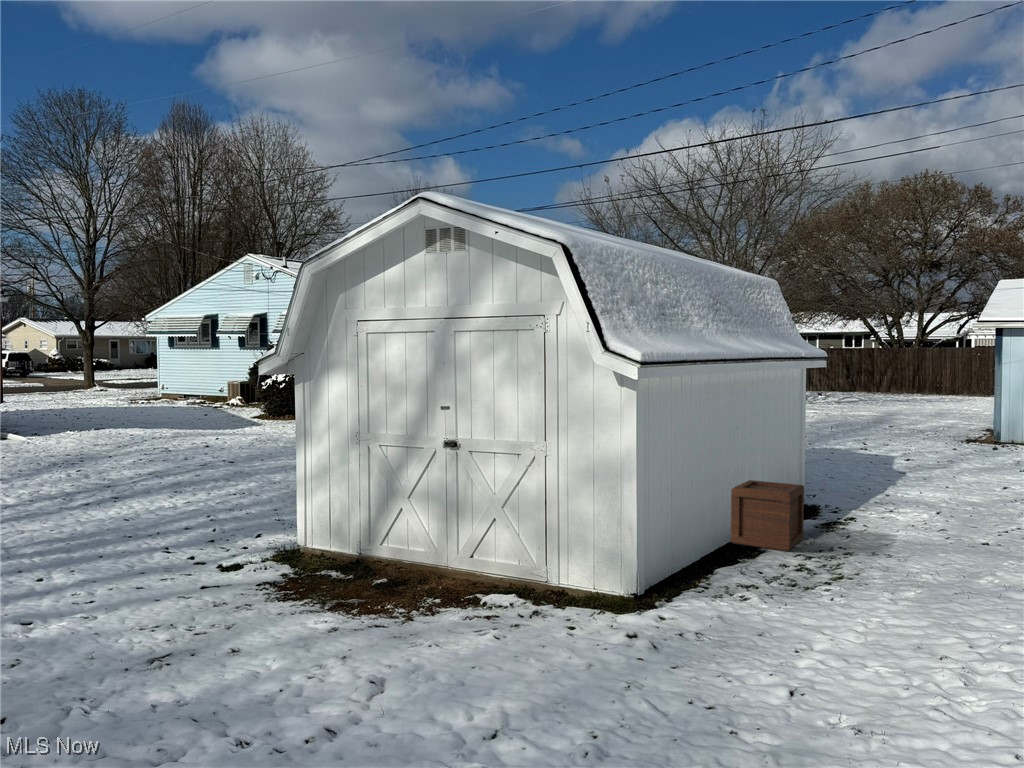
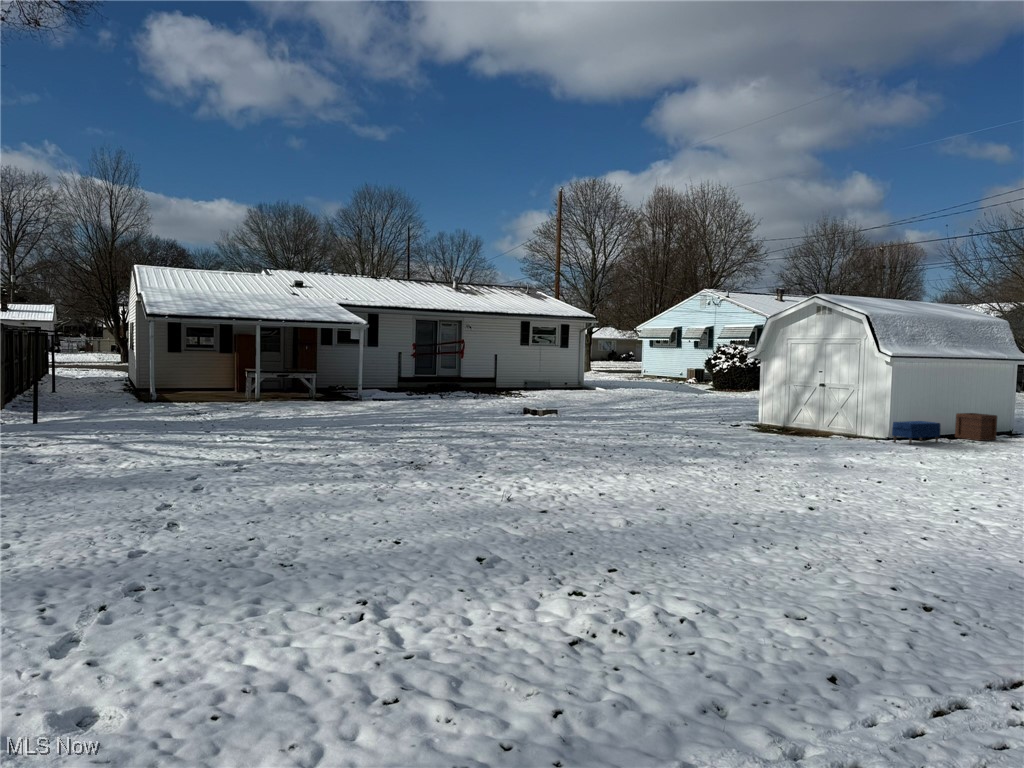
bench: none [643,525,739,614] -> present [892,421,941,444]

